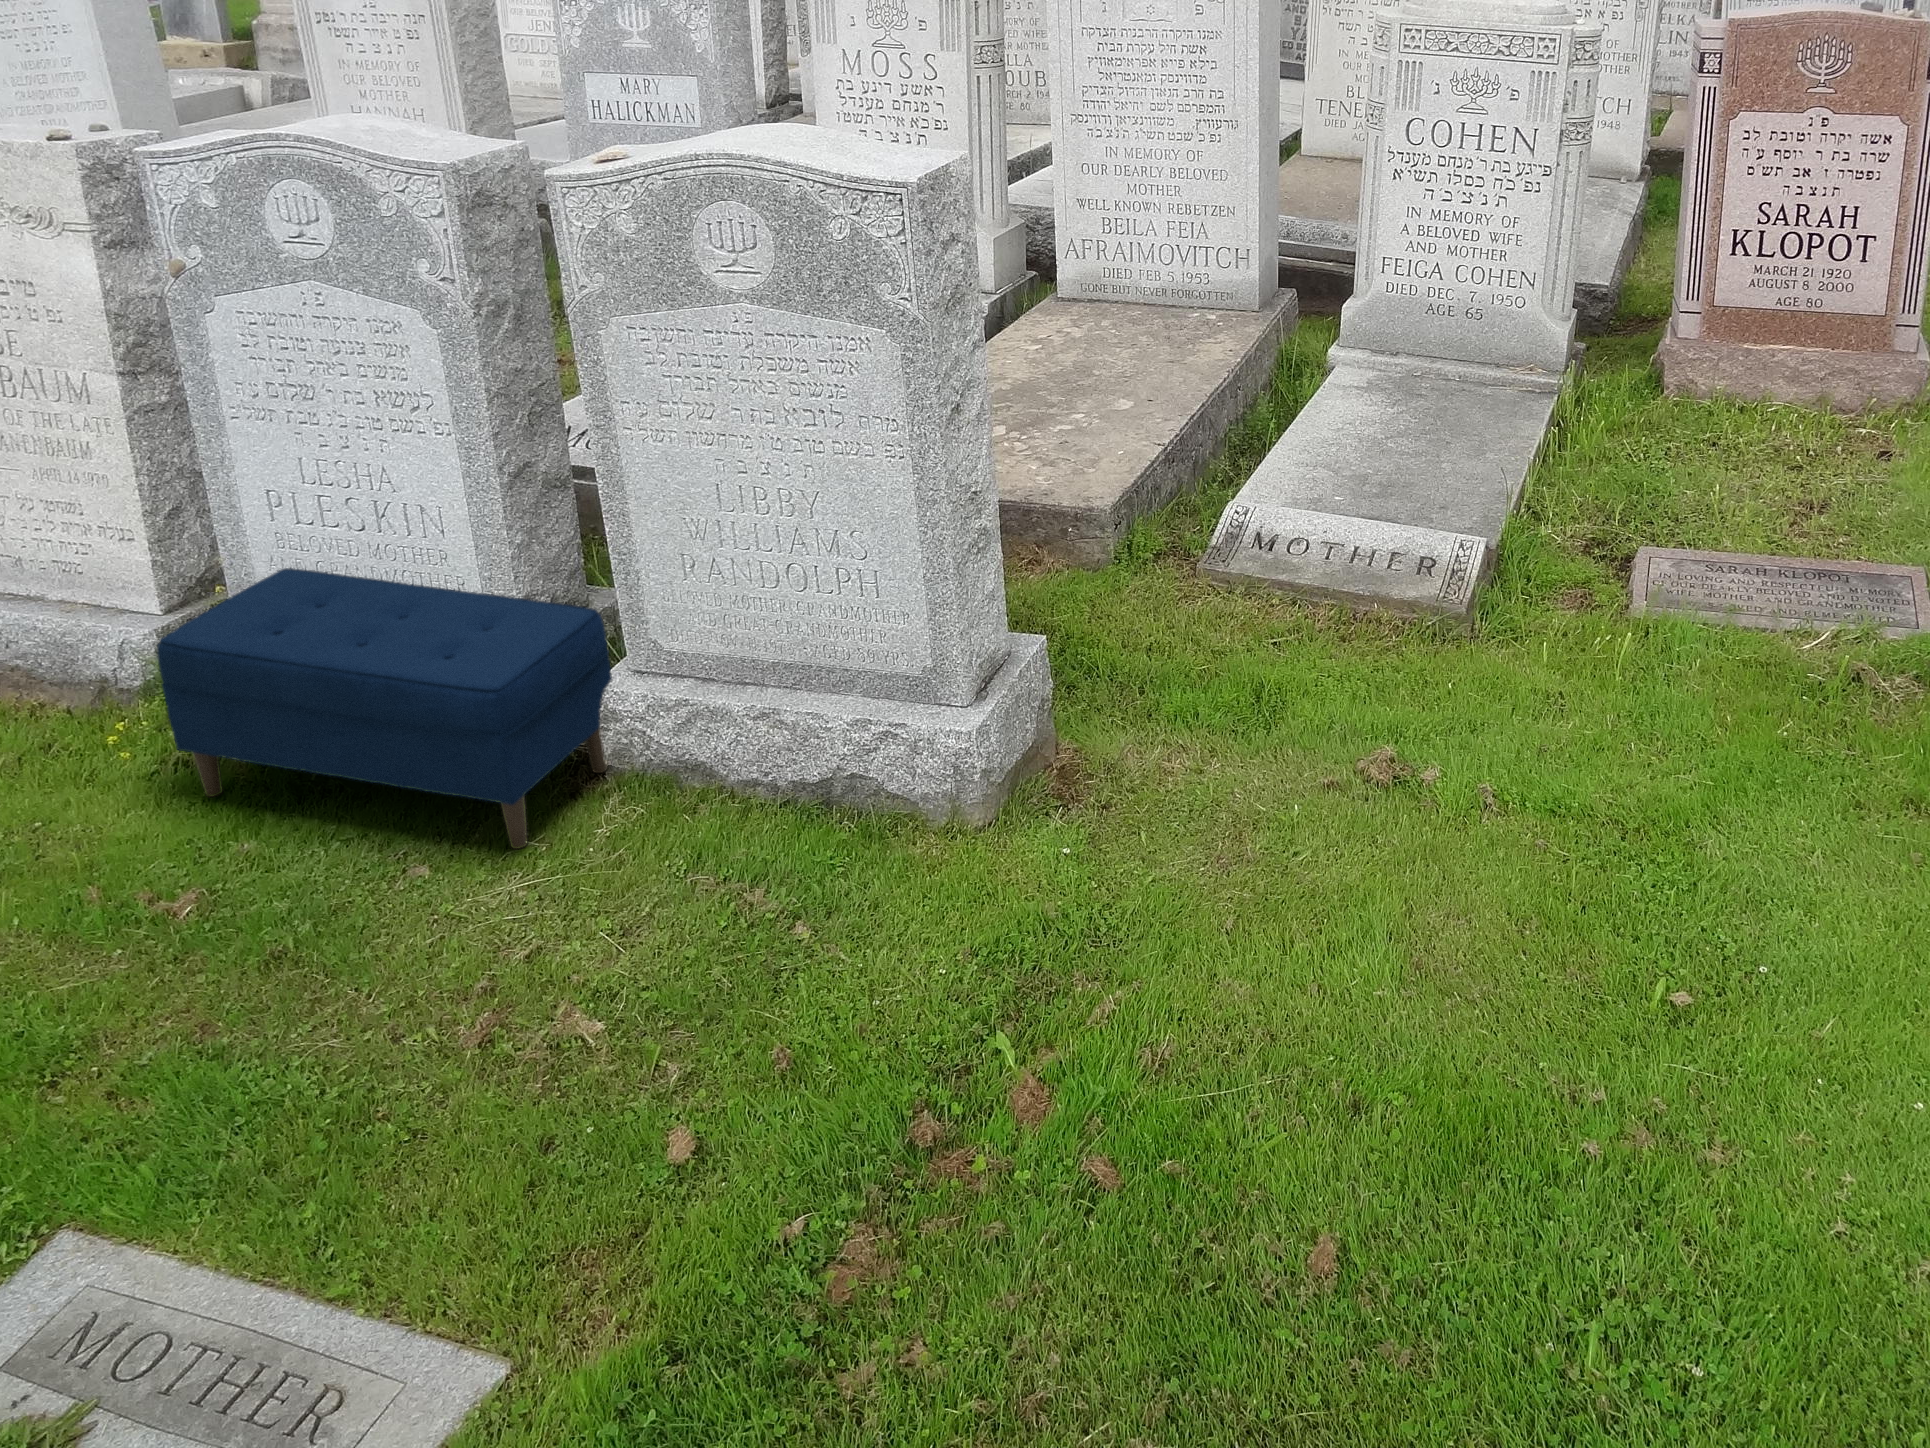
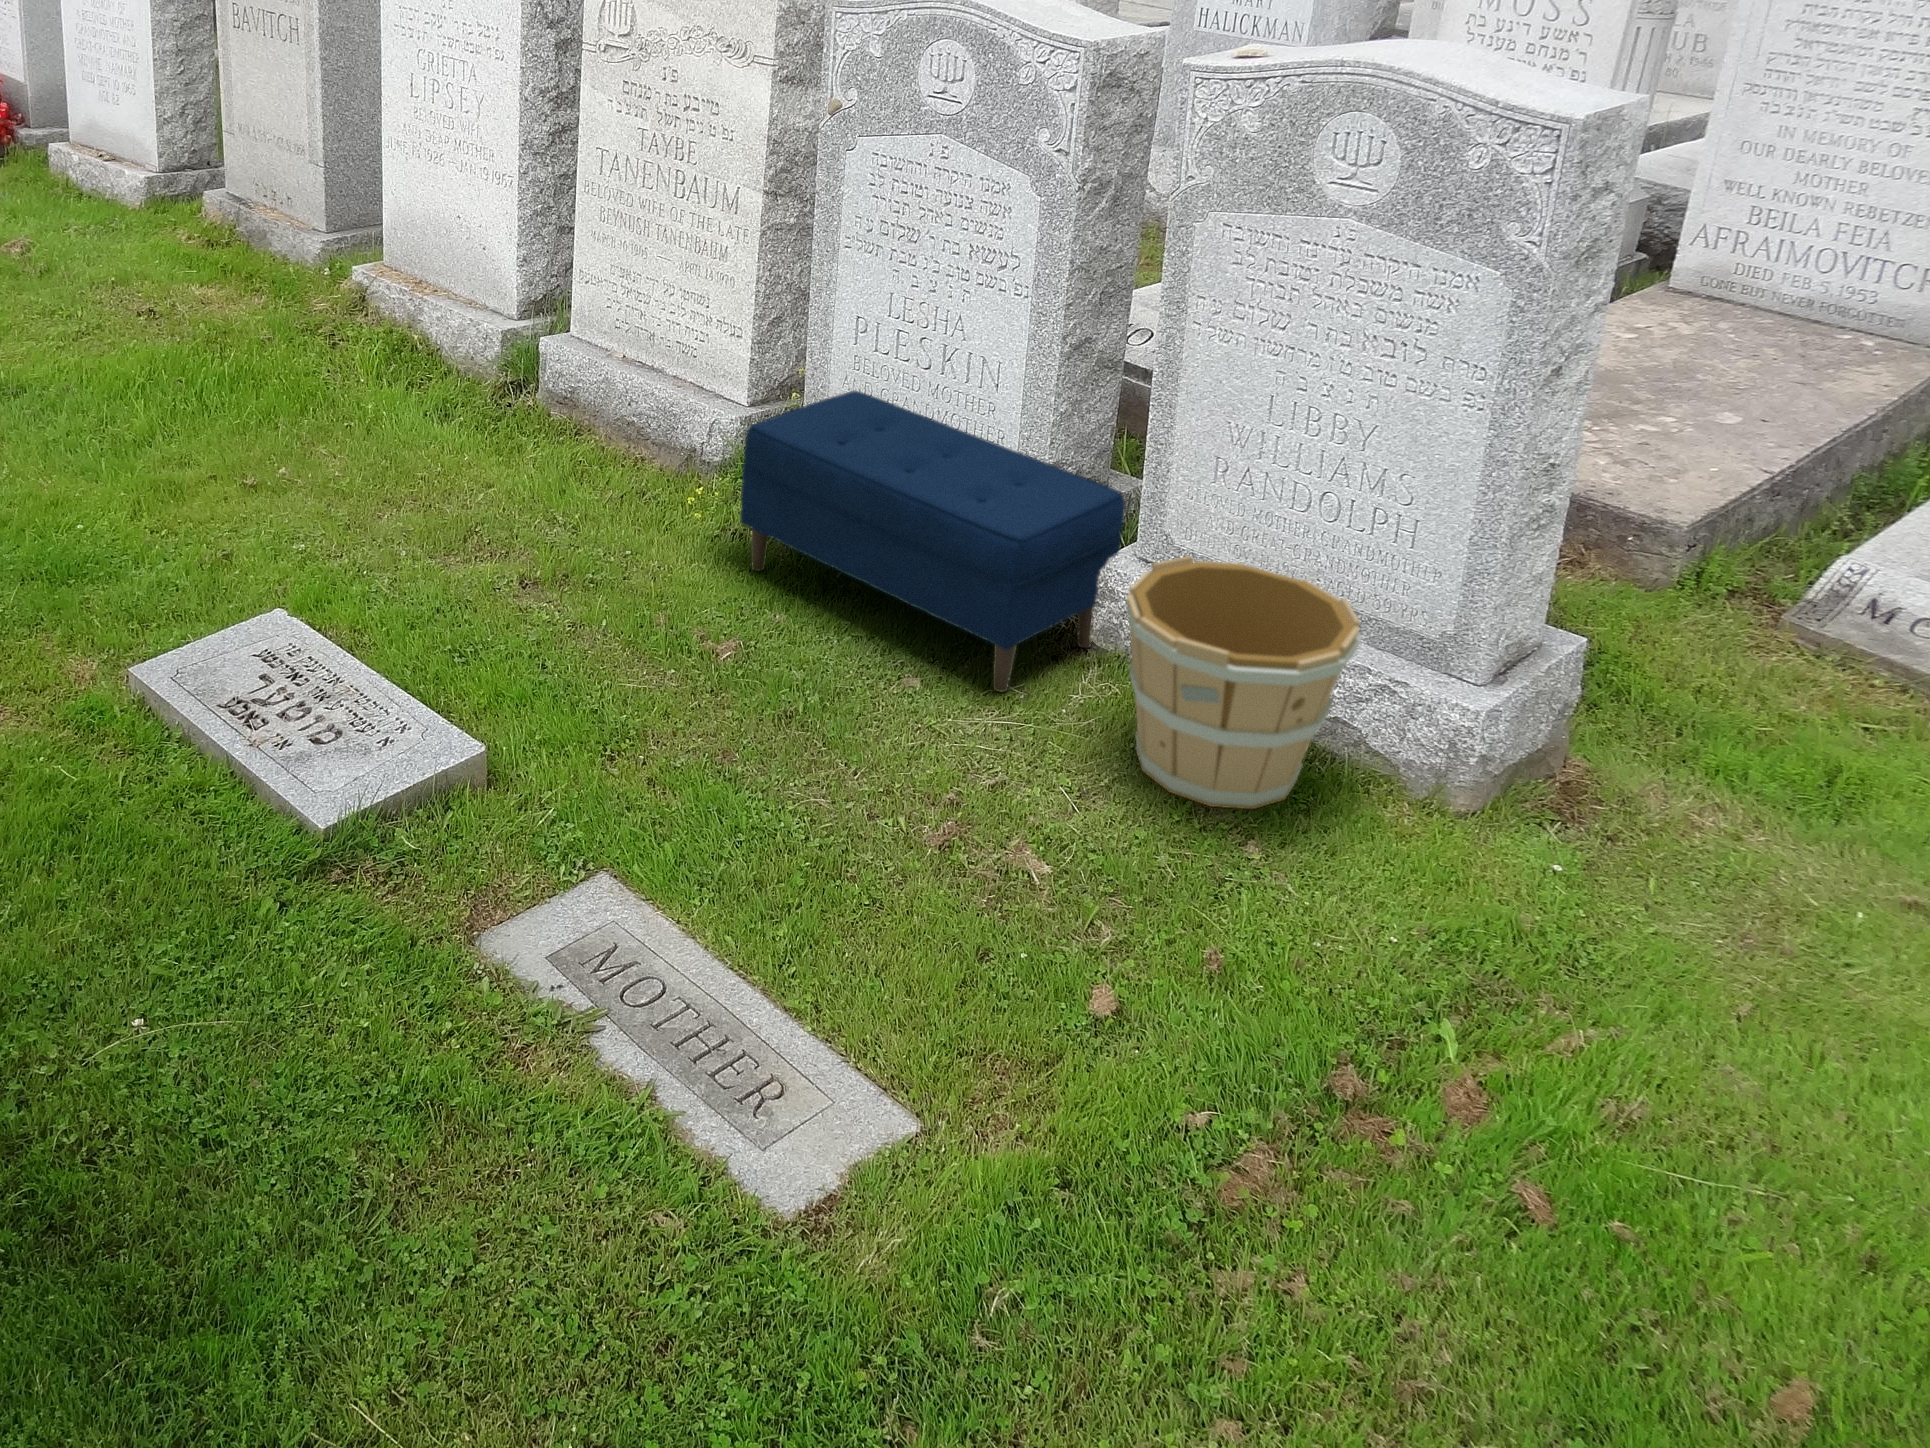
wooden bucket: none [619,650,851,898] -> present [1126,556,1361,809]

